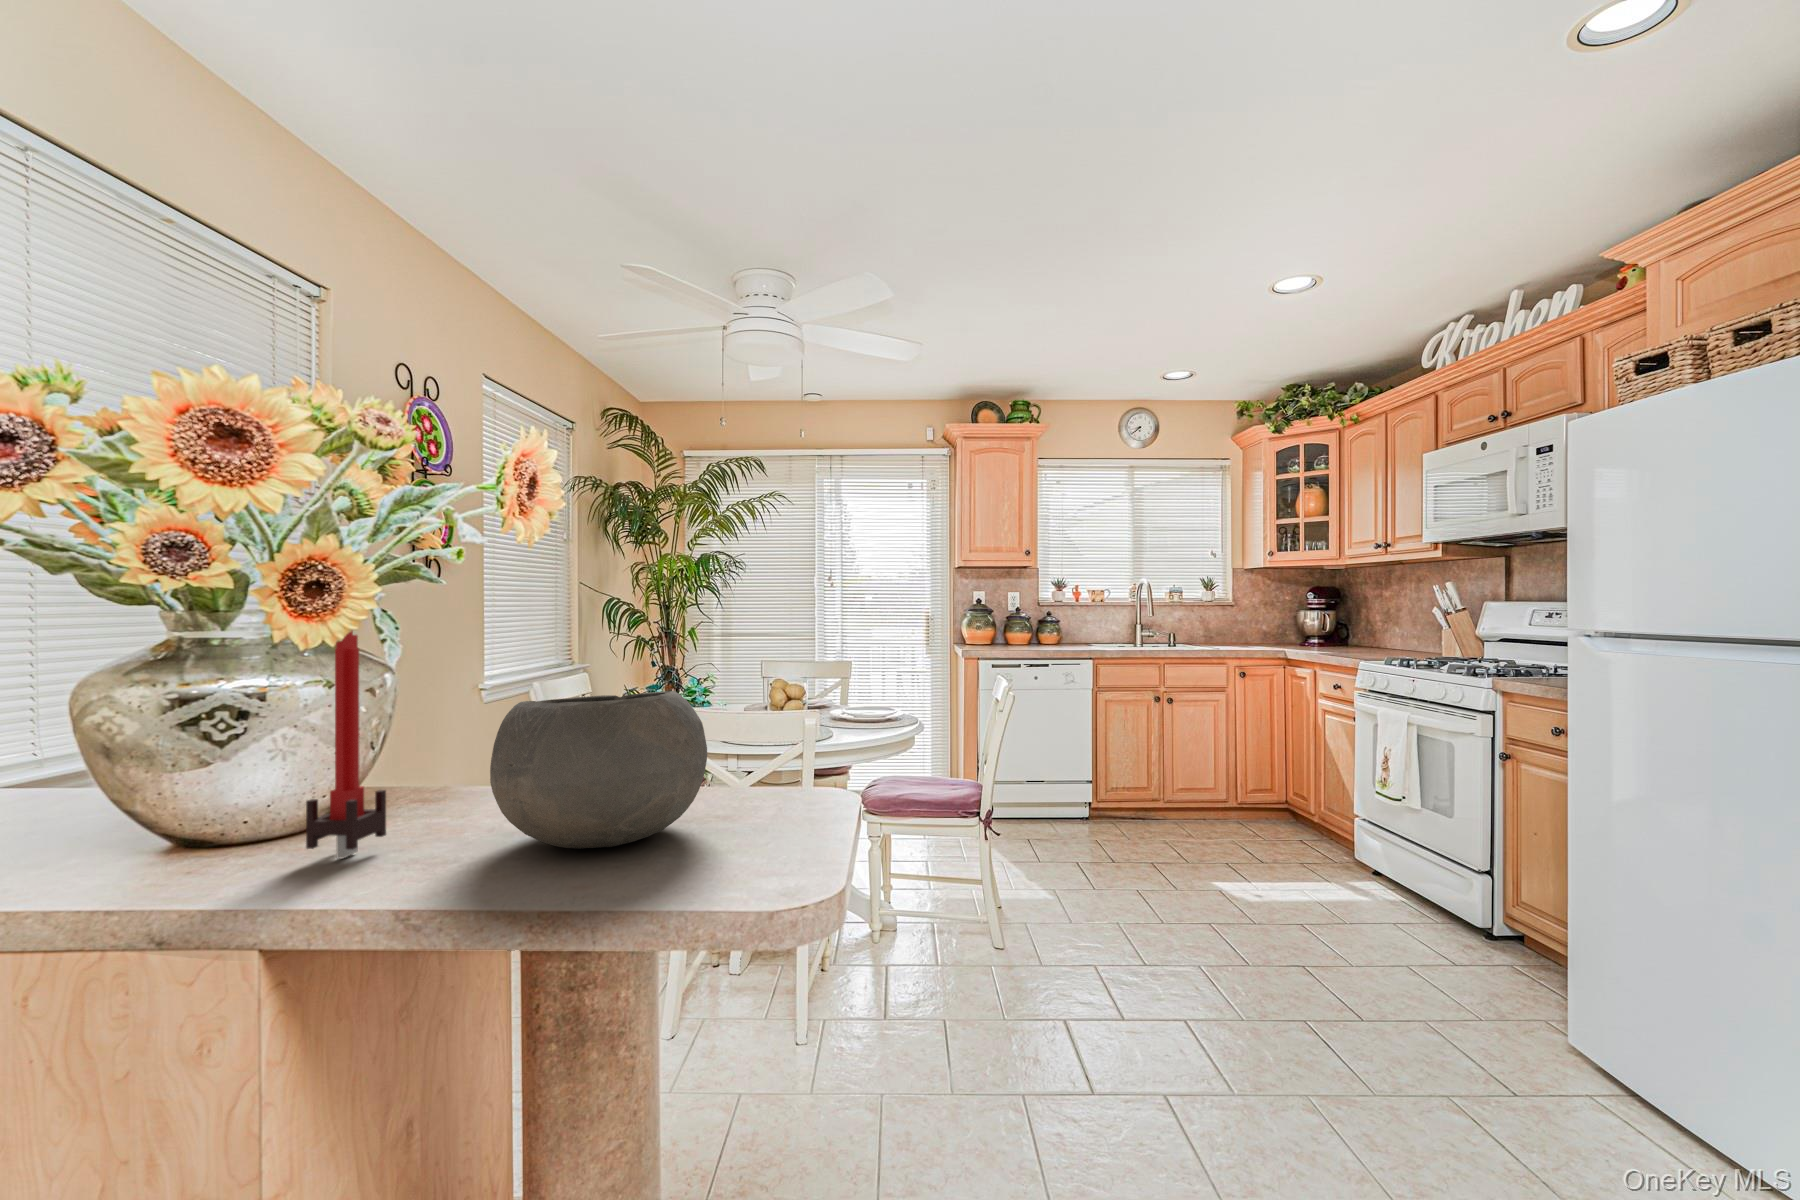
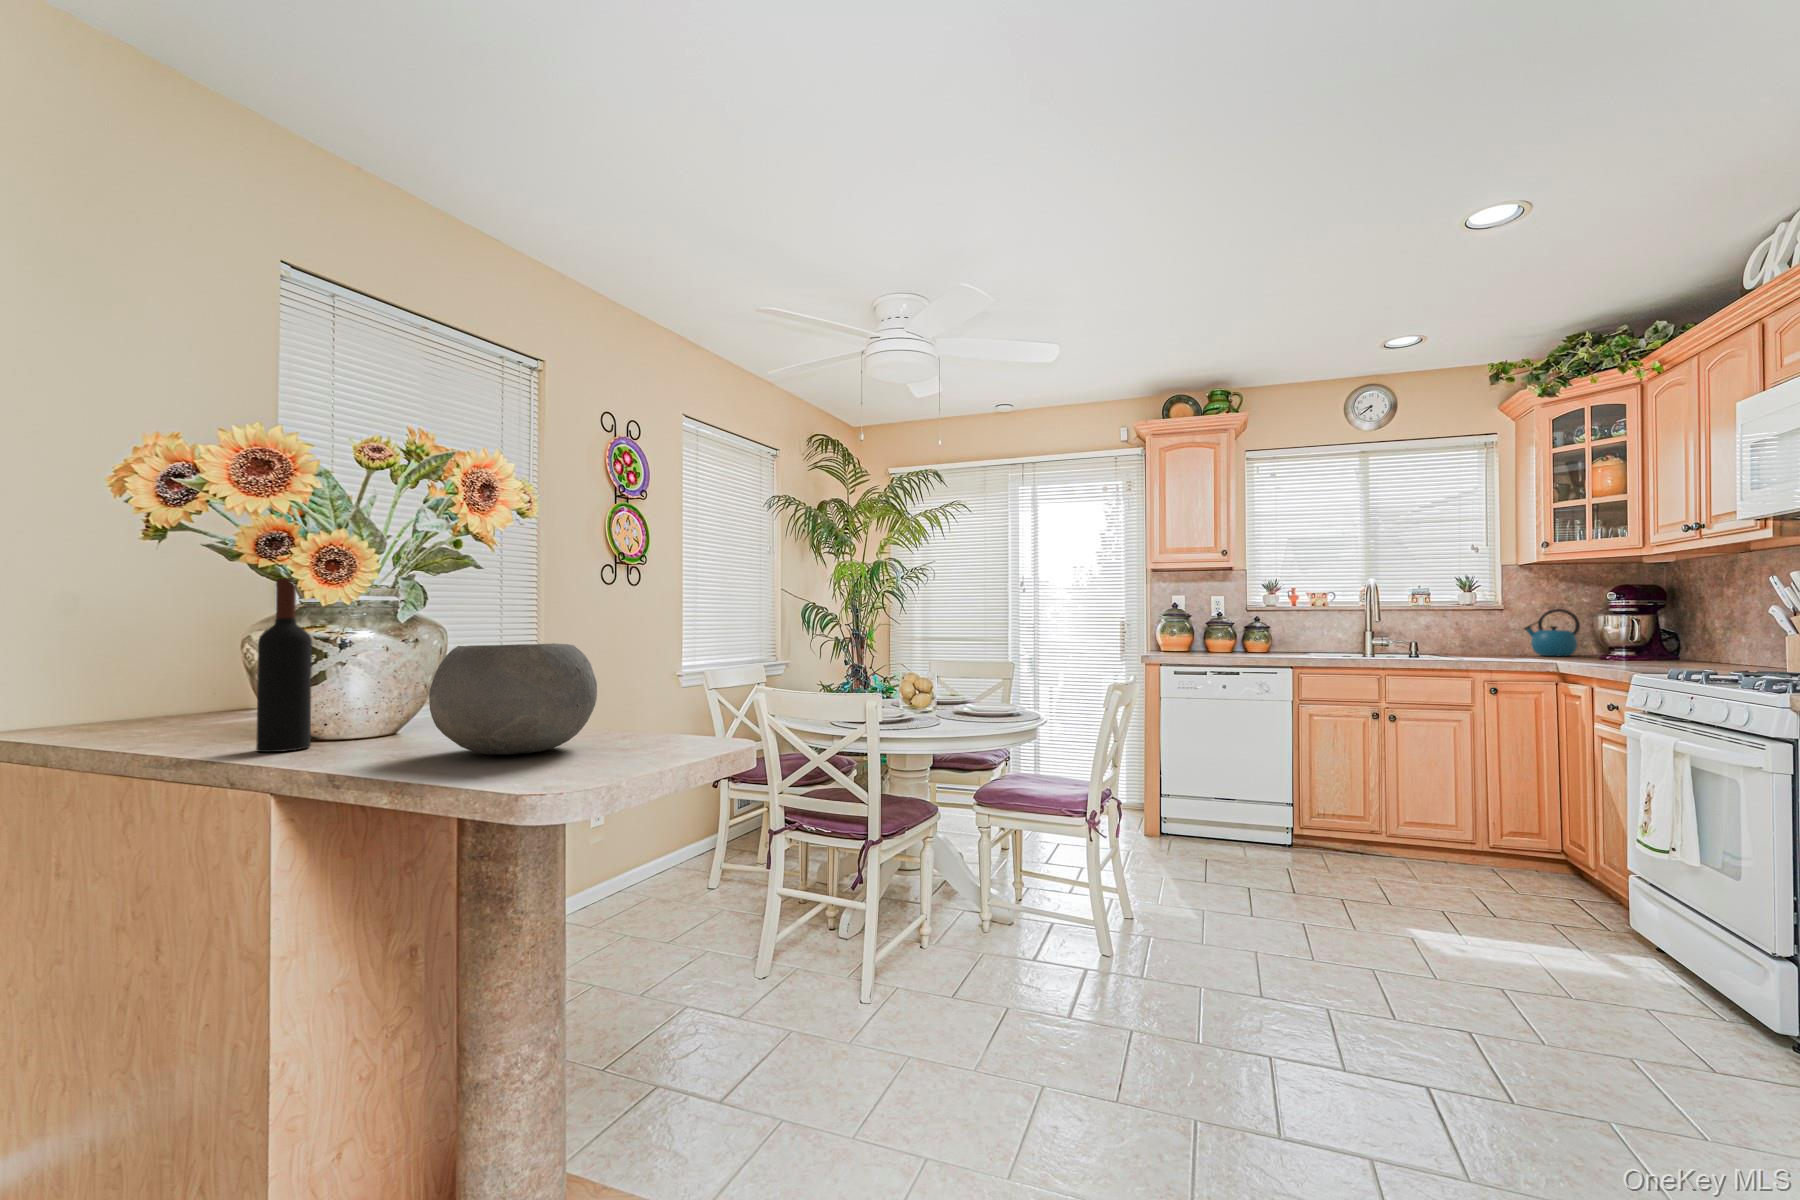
wine bottle: none [154,605,245,887] -> present [256,578,312,752]
kettle: none [1245,605,1283,643] -> present [1524,609,1580,656]
candle: present [306,631,386,858] -> none [340,590,393,748]

